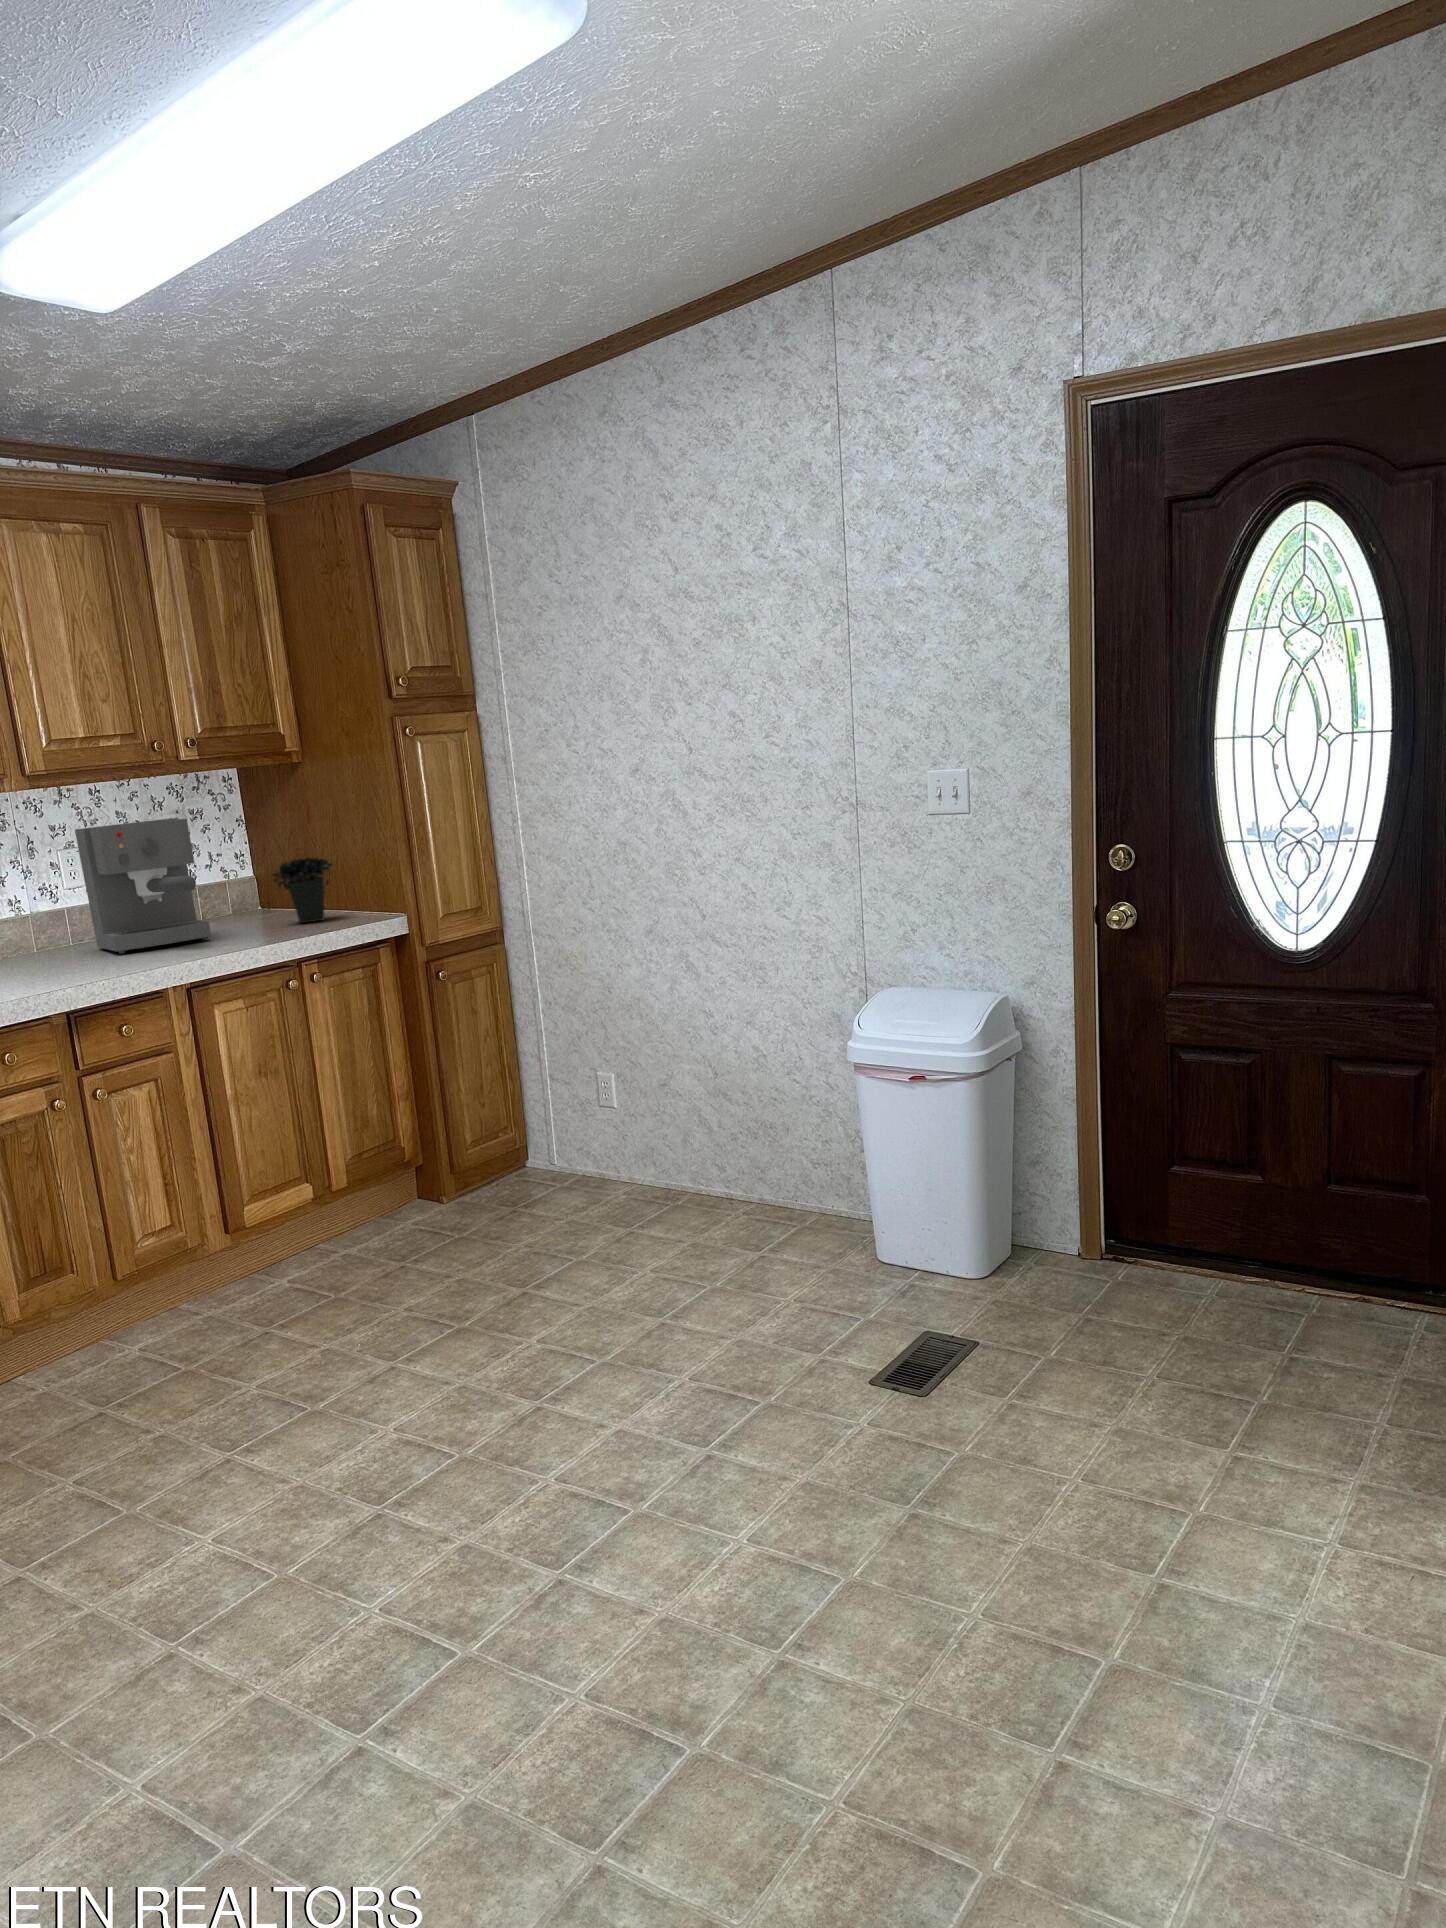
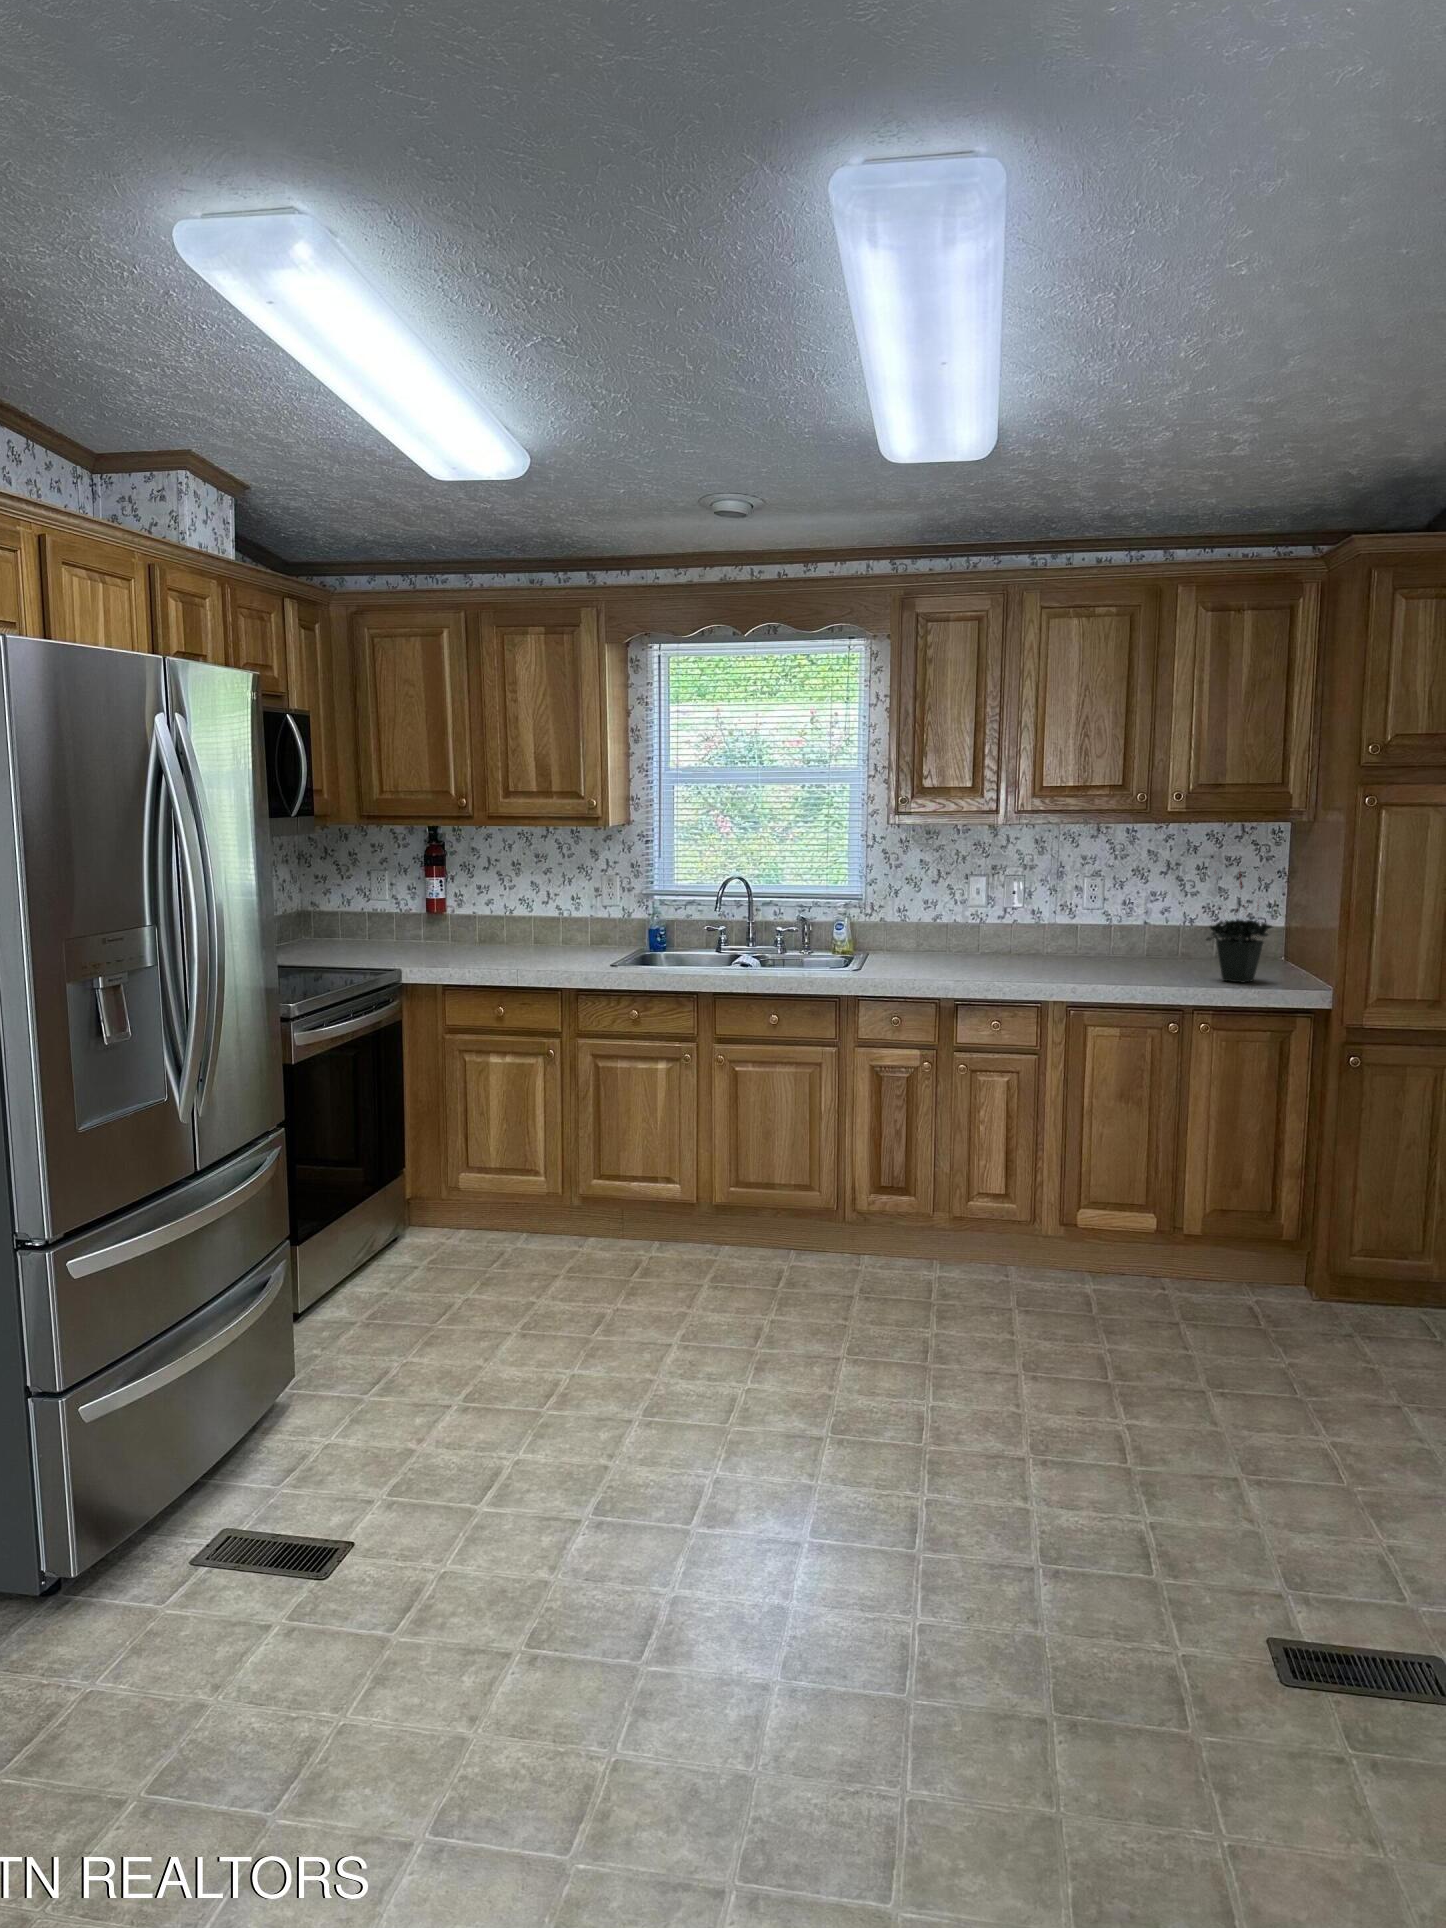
coffee maker: present [75,818,211,954] -> none [1048,862,1150,975]

